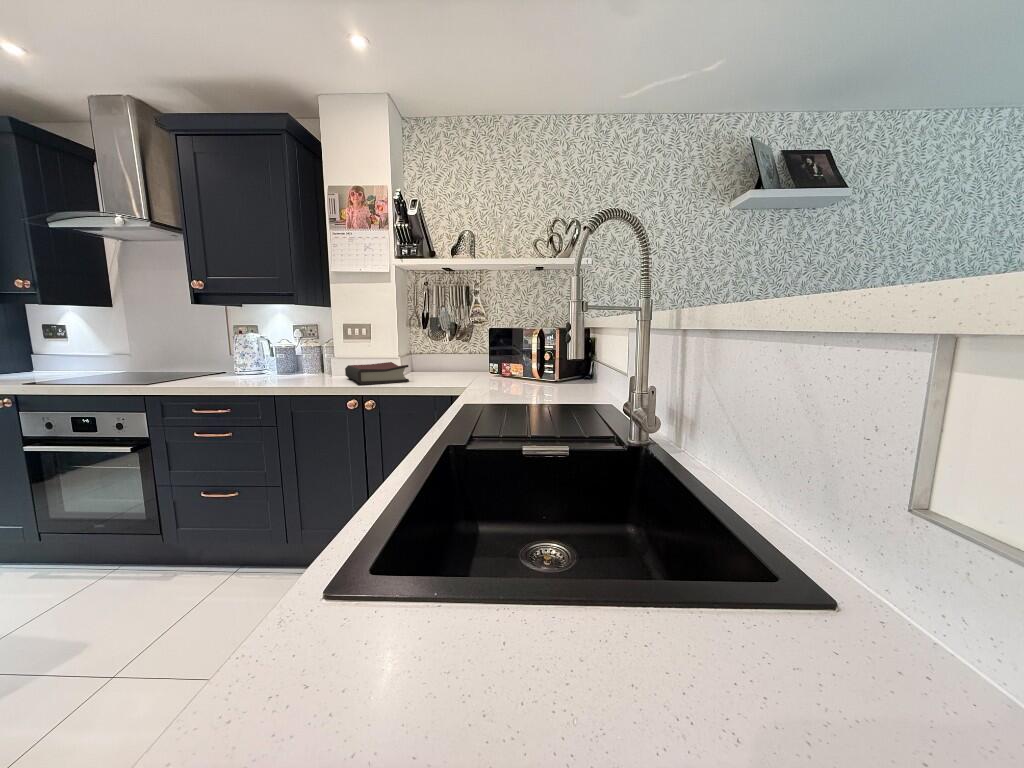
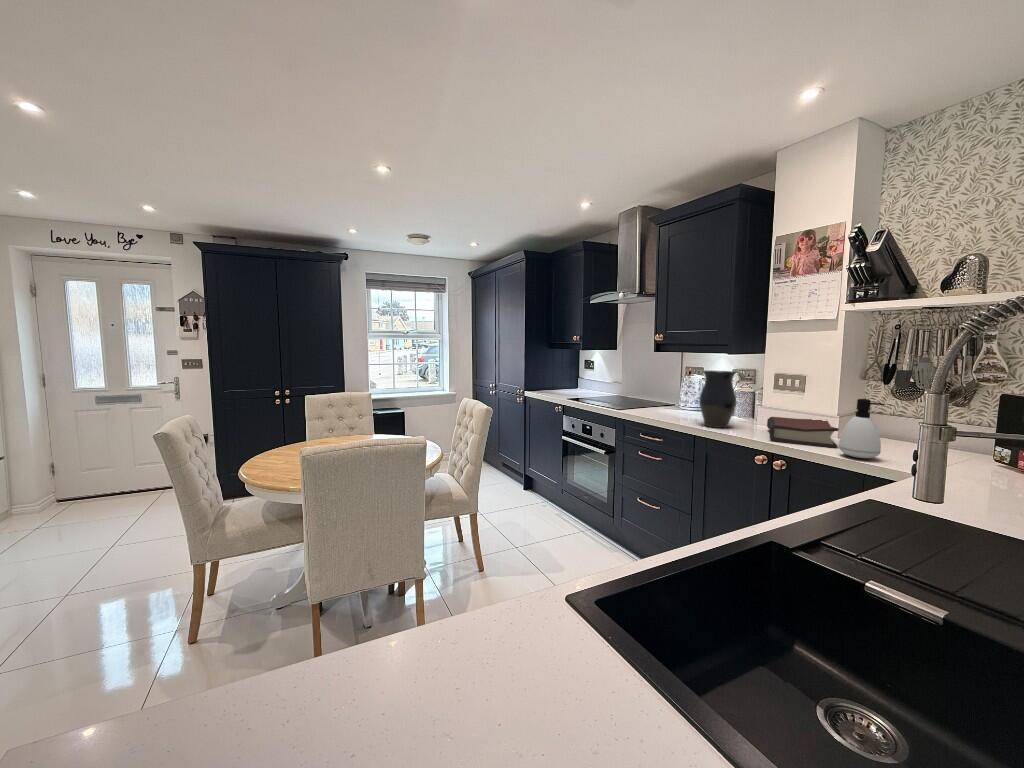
vase: none [273,322,315,384] -> present [699,370,737,428]
soap dispenser: none [415,336,441,384] -> present [839,399,885,458]

